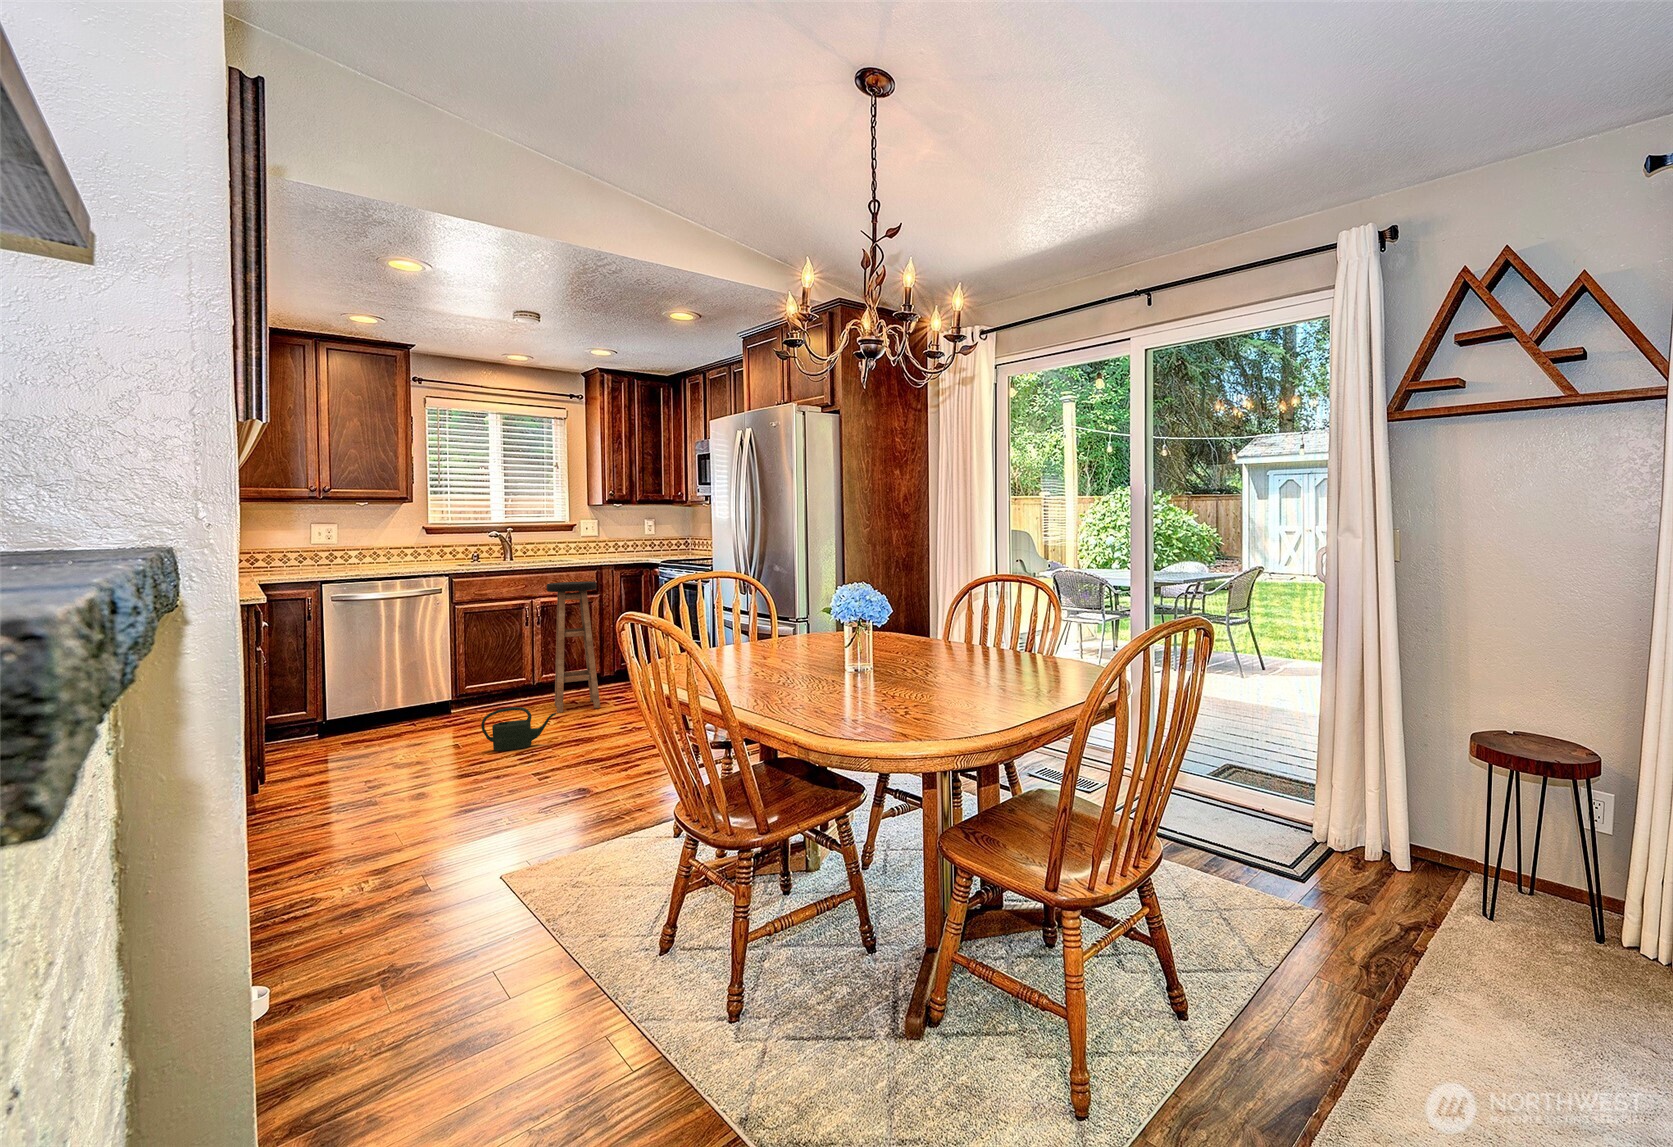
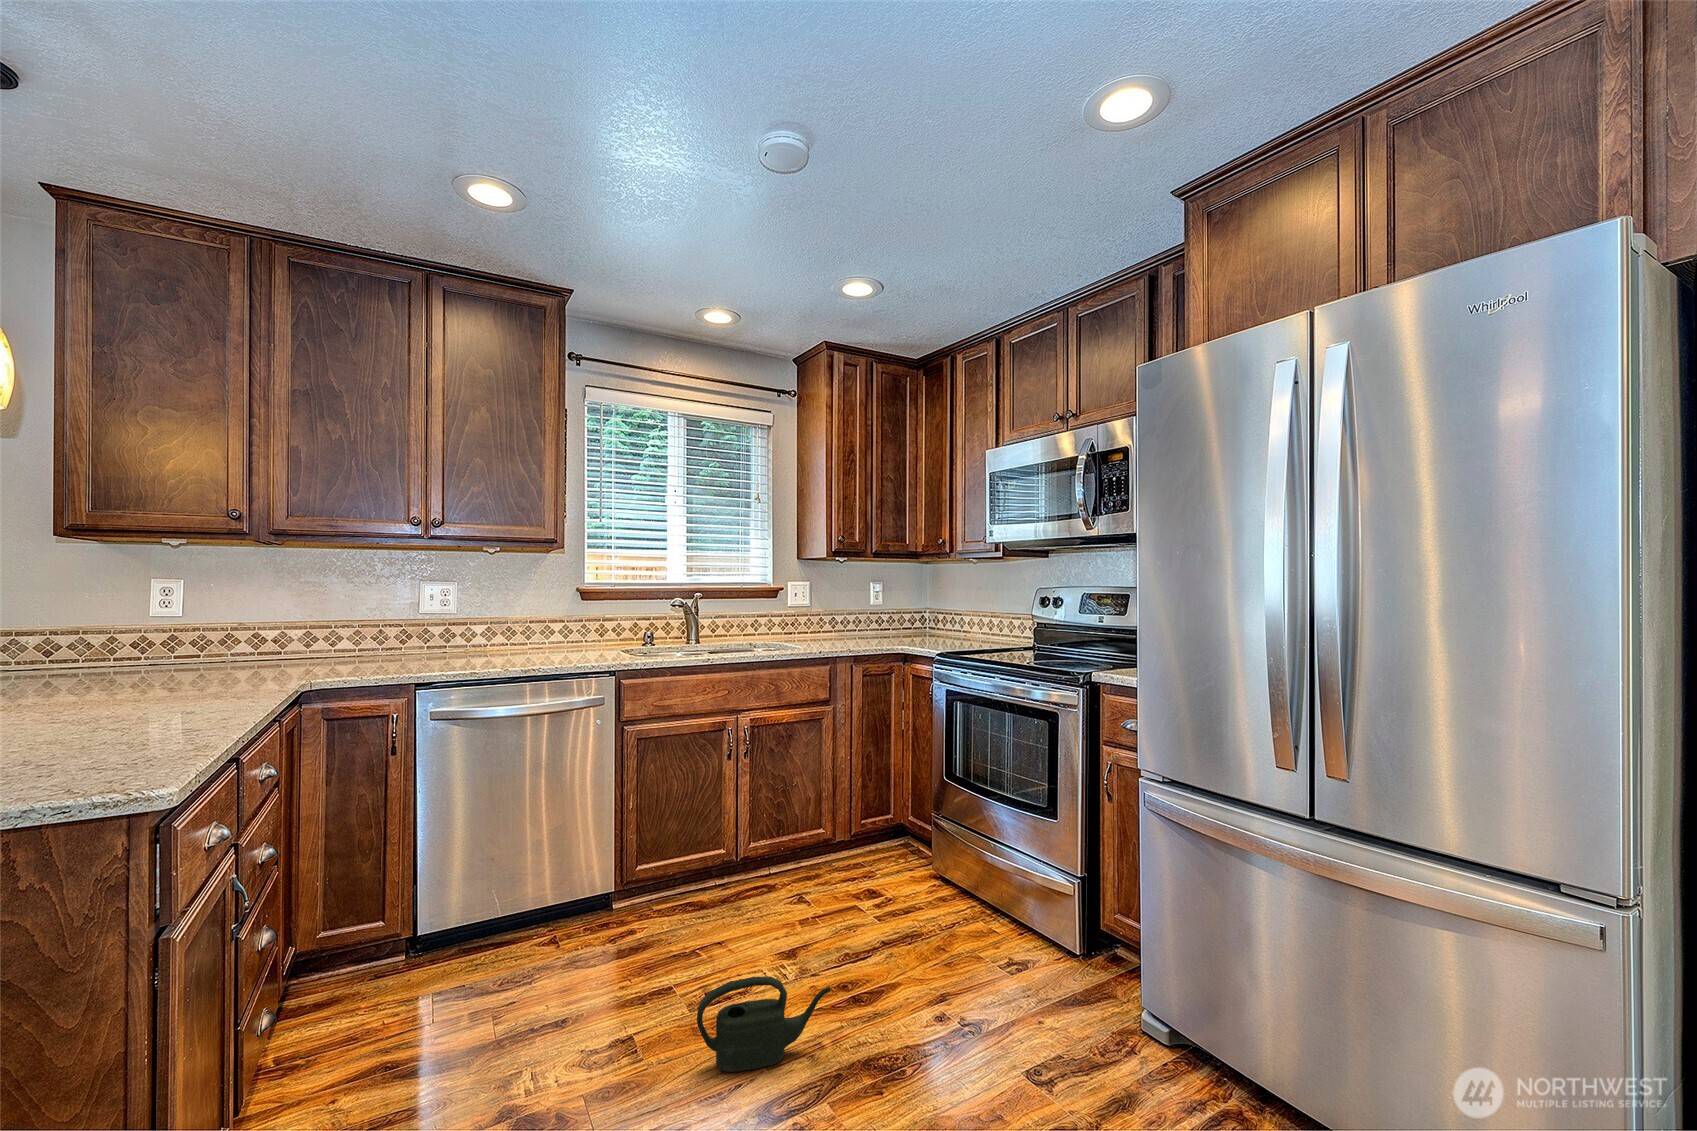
bar stool: present [547,581,600,713] -> none [768,690,850,923]

